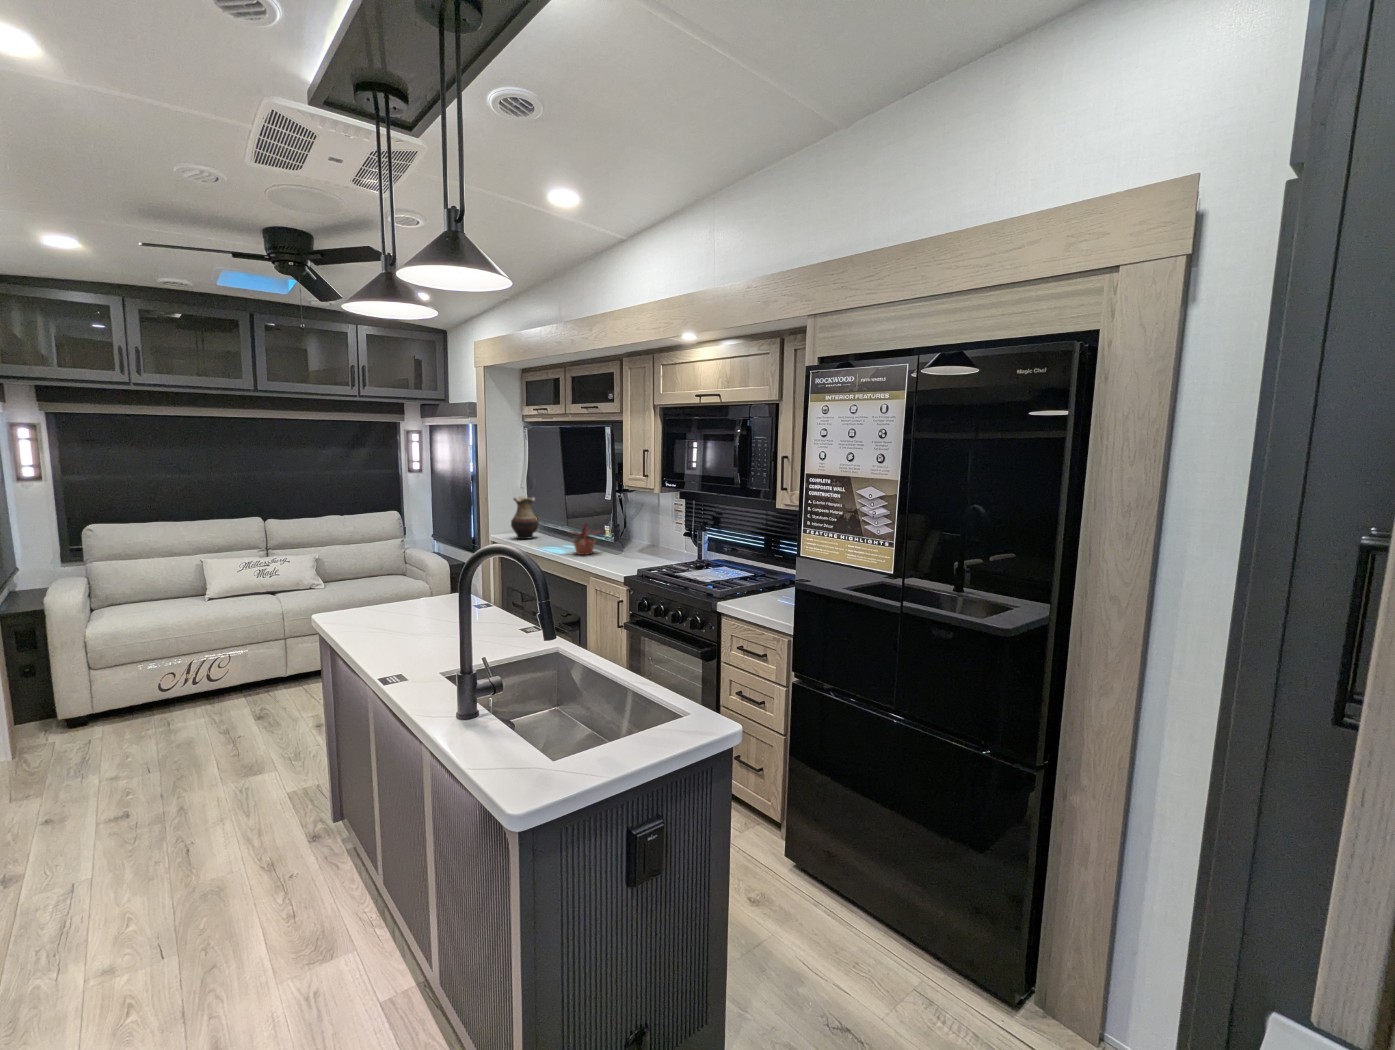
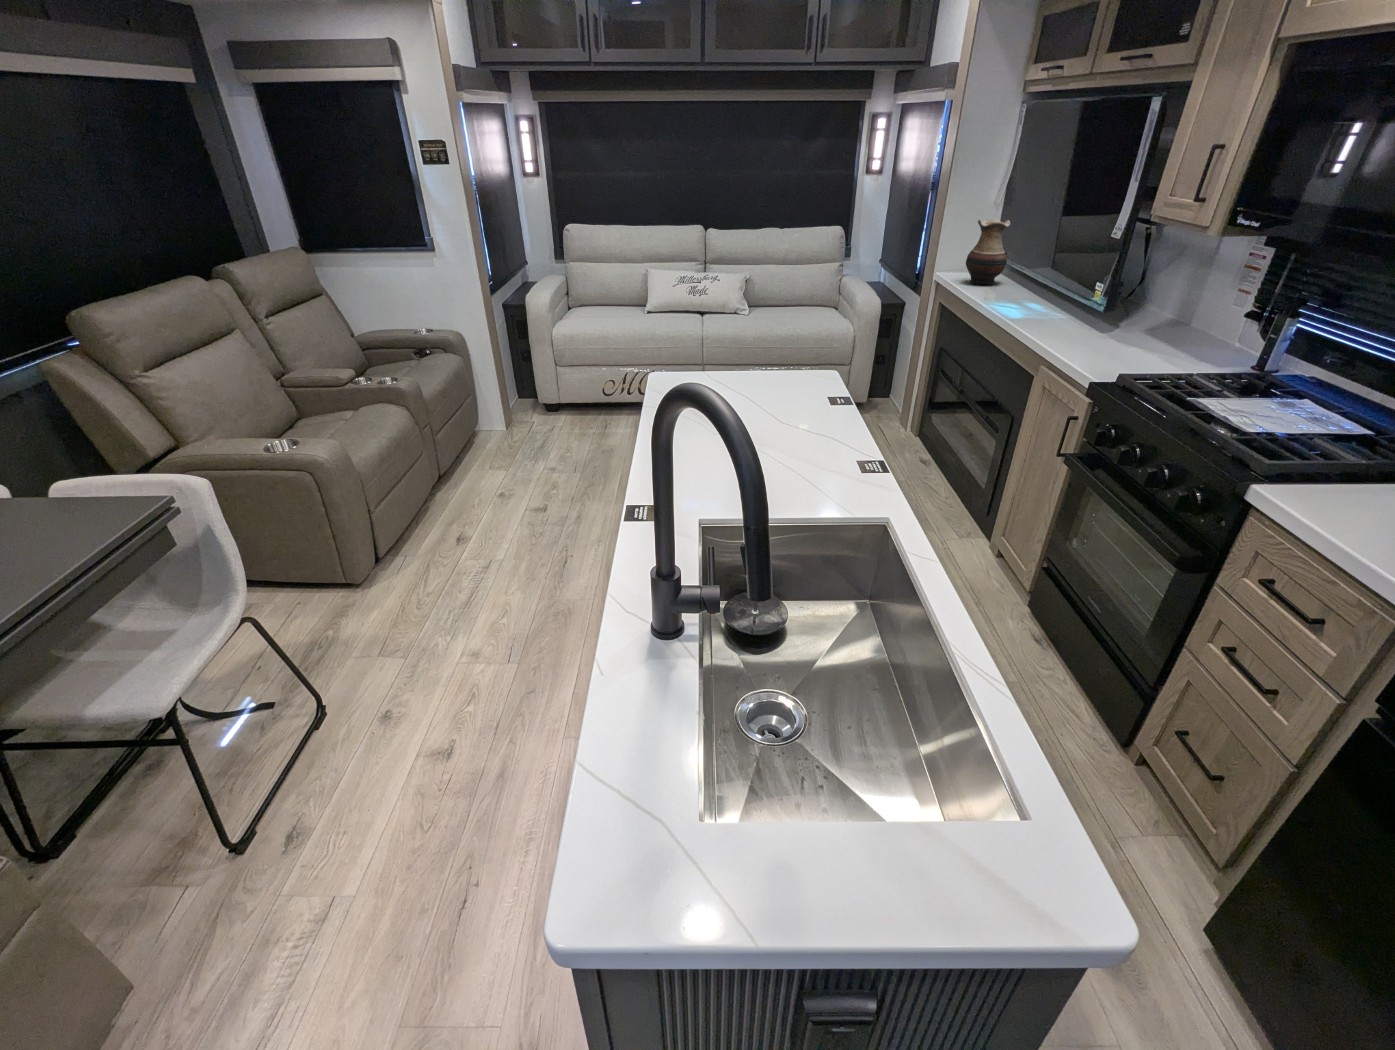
potted plant: present [573,523,599,555] -> none [1024,270,1099,326]

